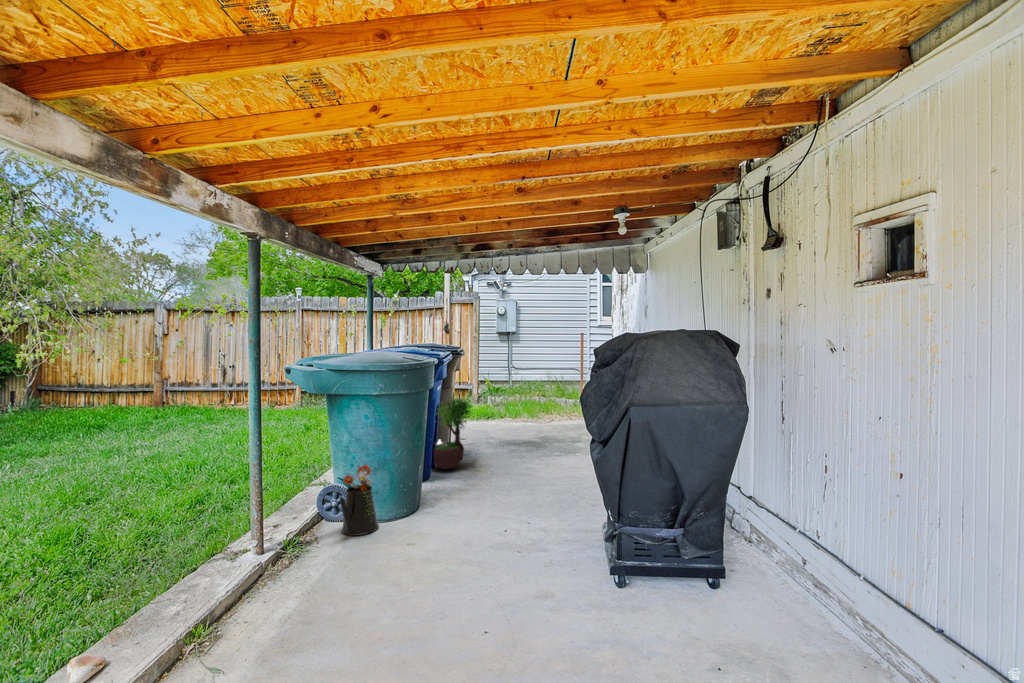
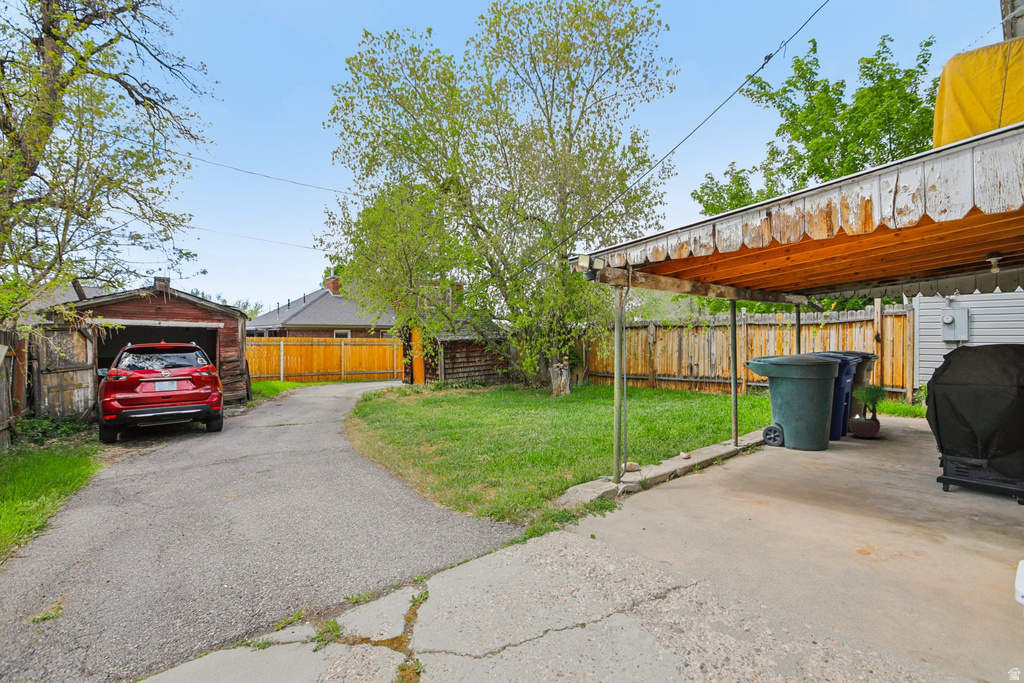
watering can: present [340,465,379,536] -> none [776,413,802,453]

